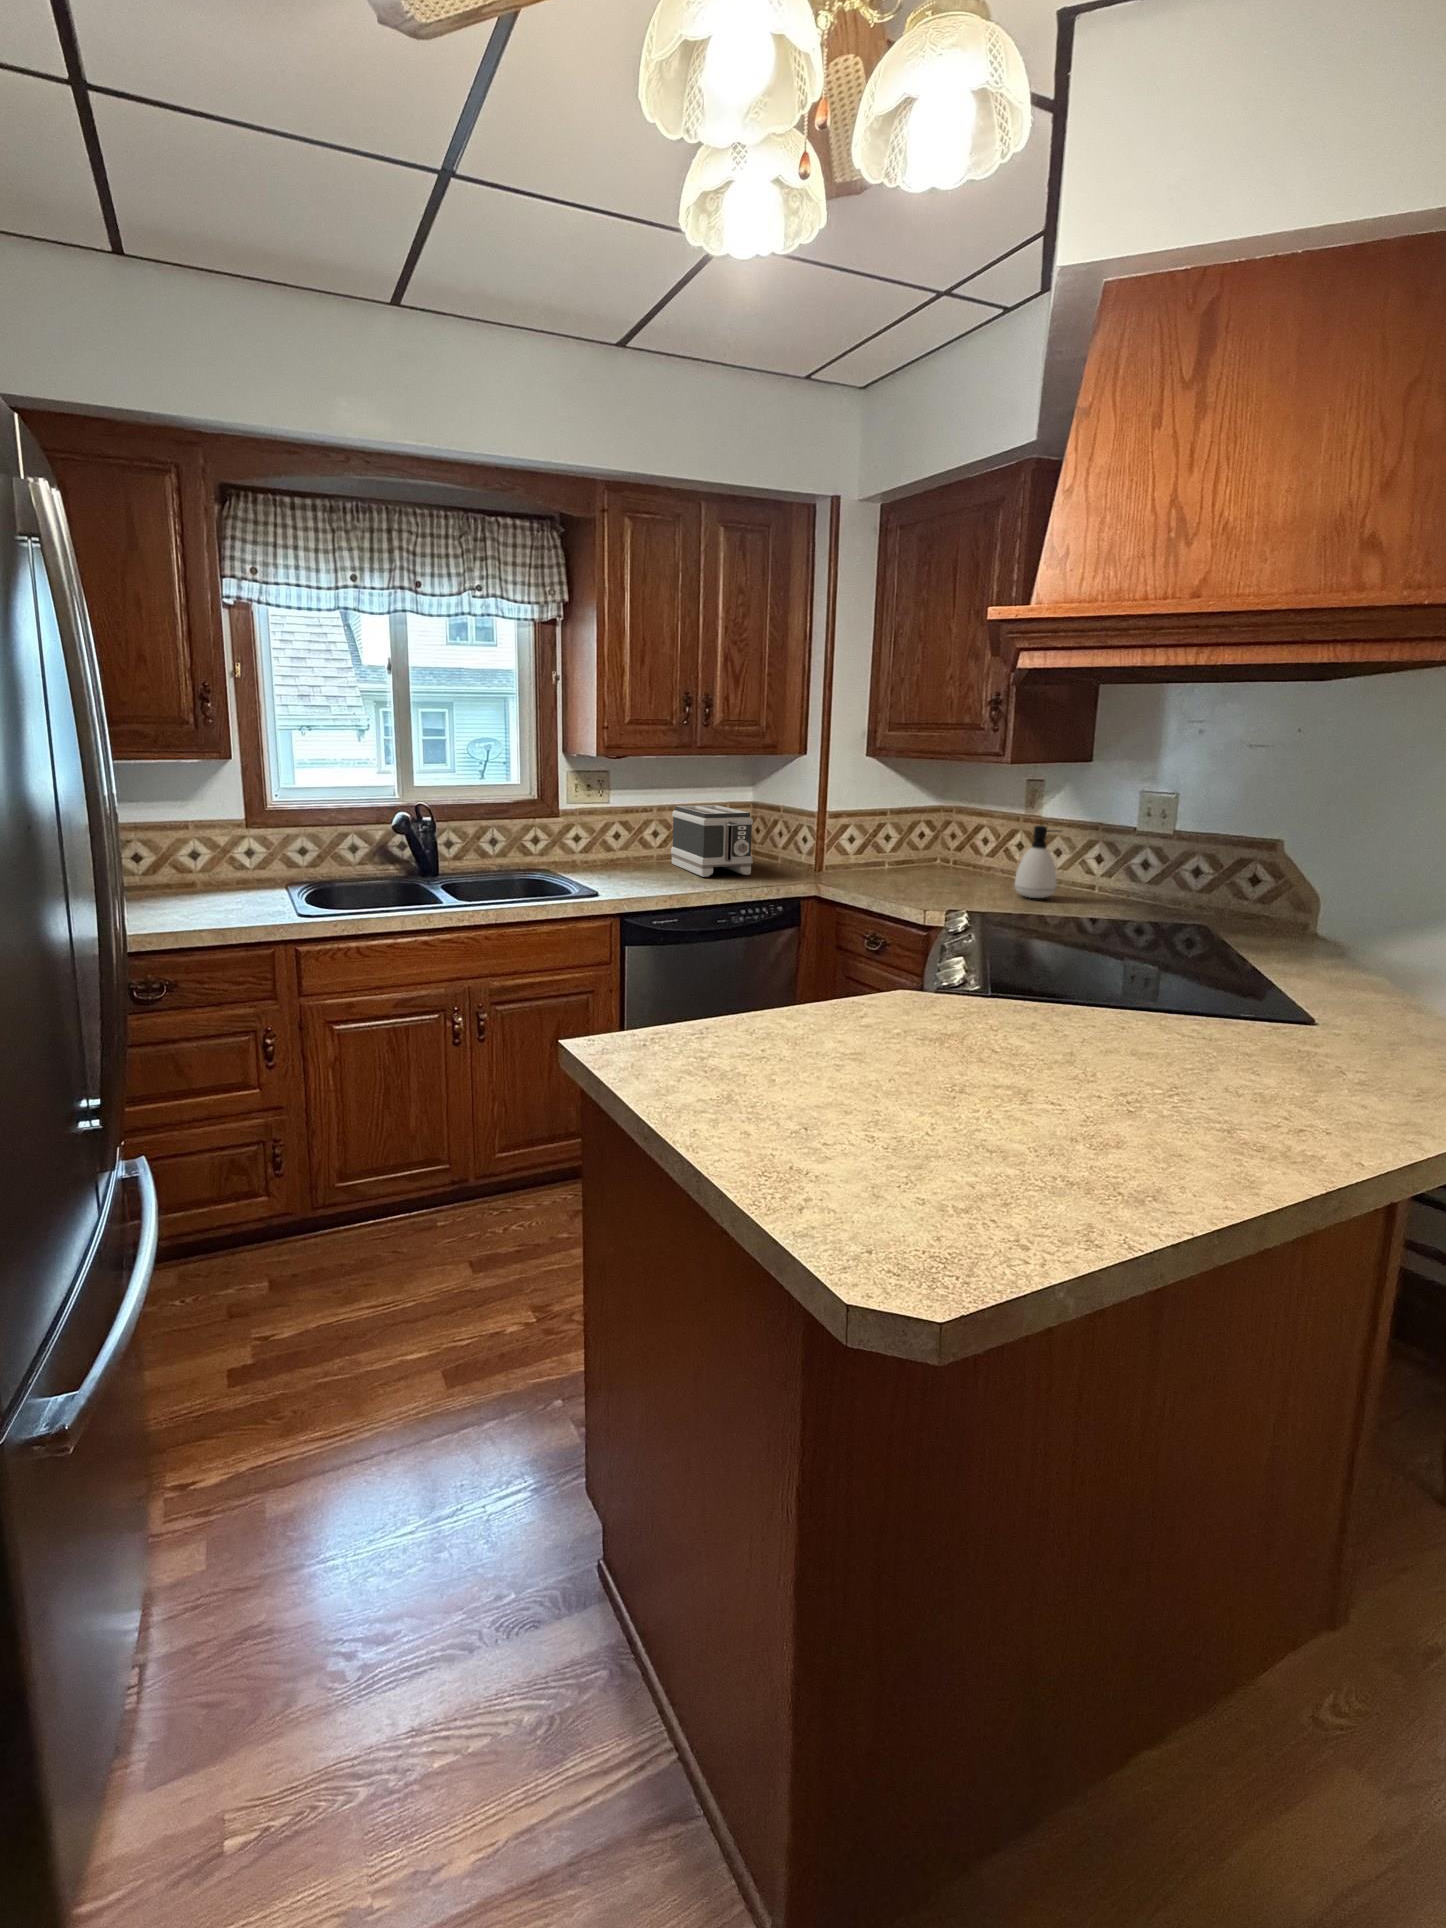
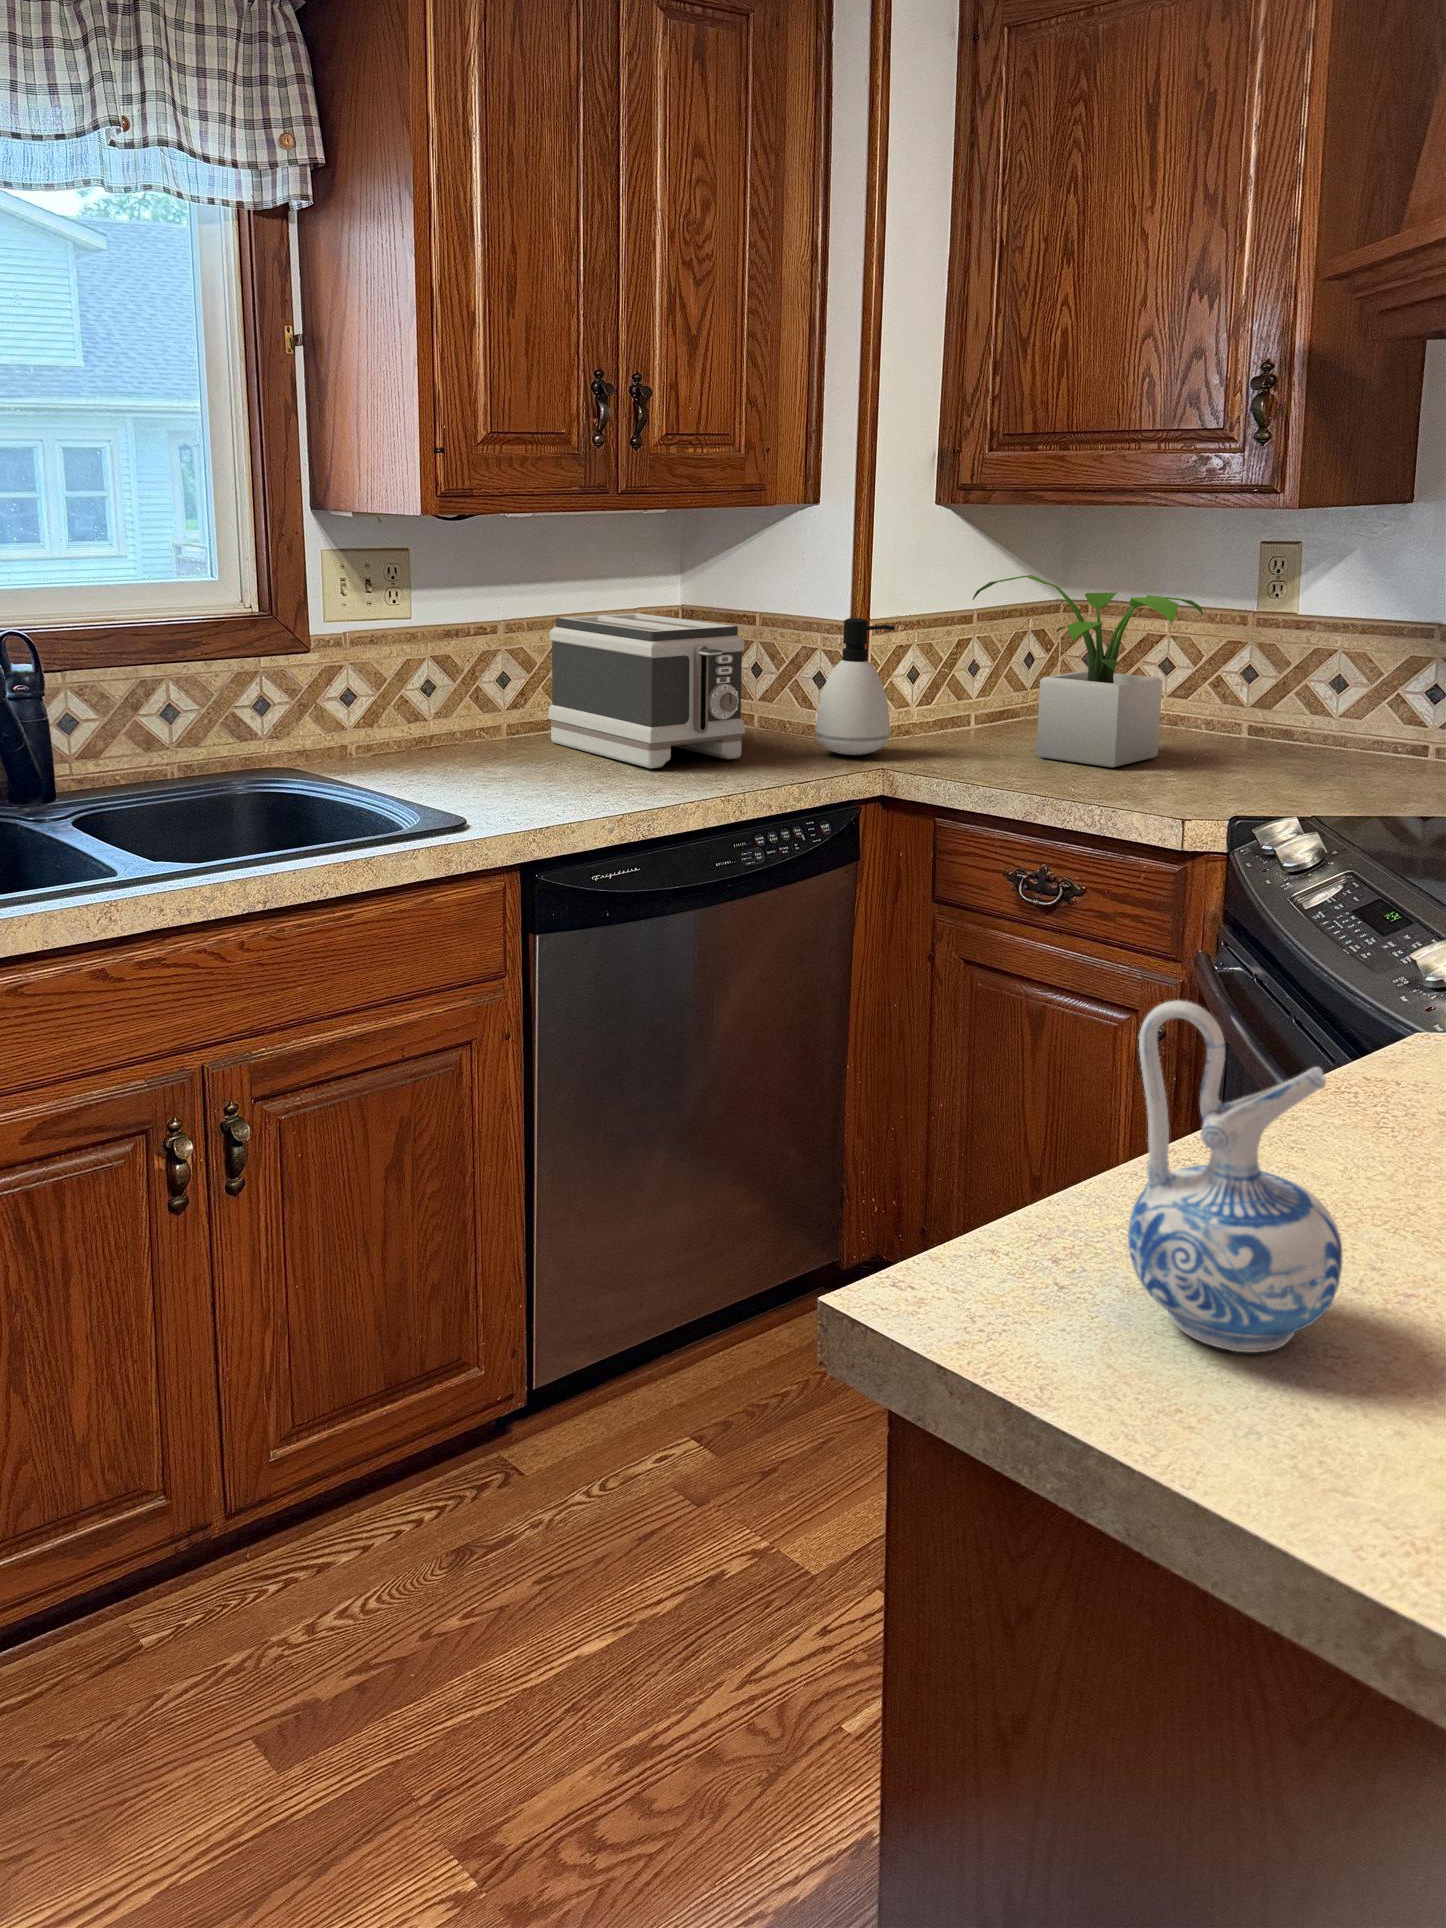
potted plant: none [871,793,985,888] -> present [973,575,1203,768]
soap dispenser: present [1014,825,1061,898] -> present [816,618,895,755]
ceramic pitcher: none [635,940,703,1060] -> present [1128,1001,1342,1352]

